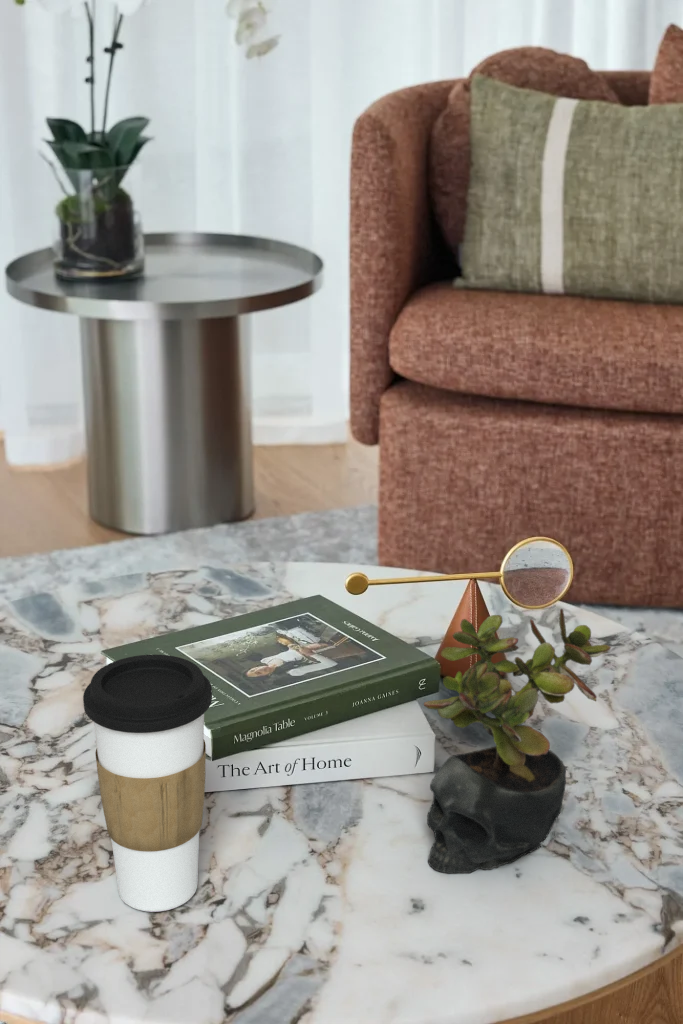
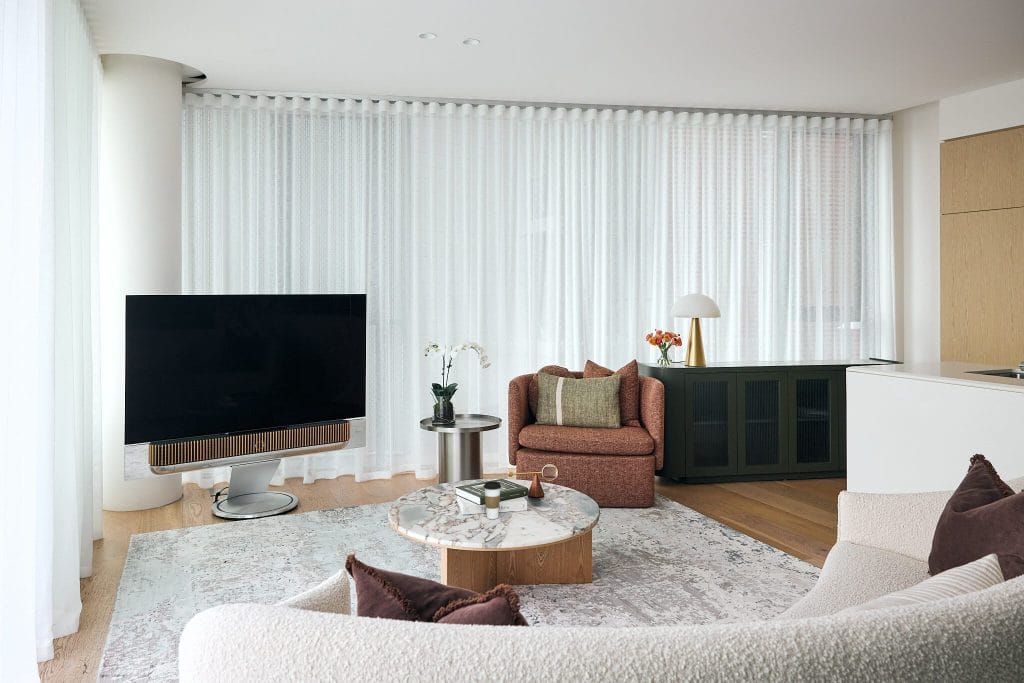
succulent plant: present [424,609,611,873] -> none [531,475,557,516]

